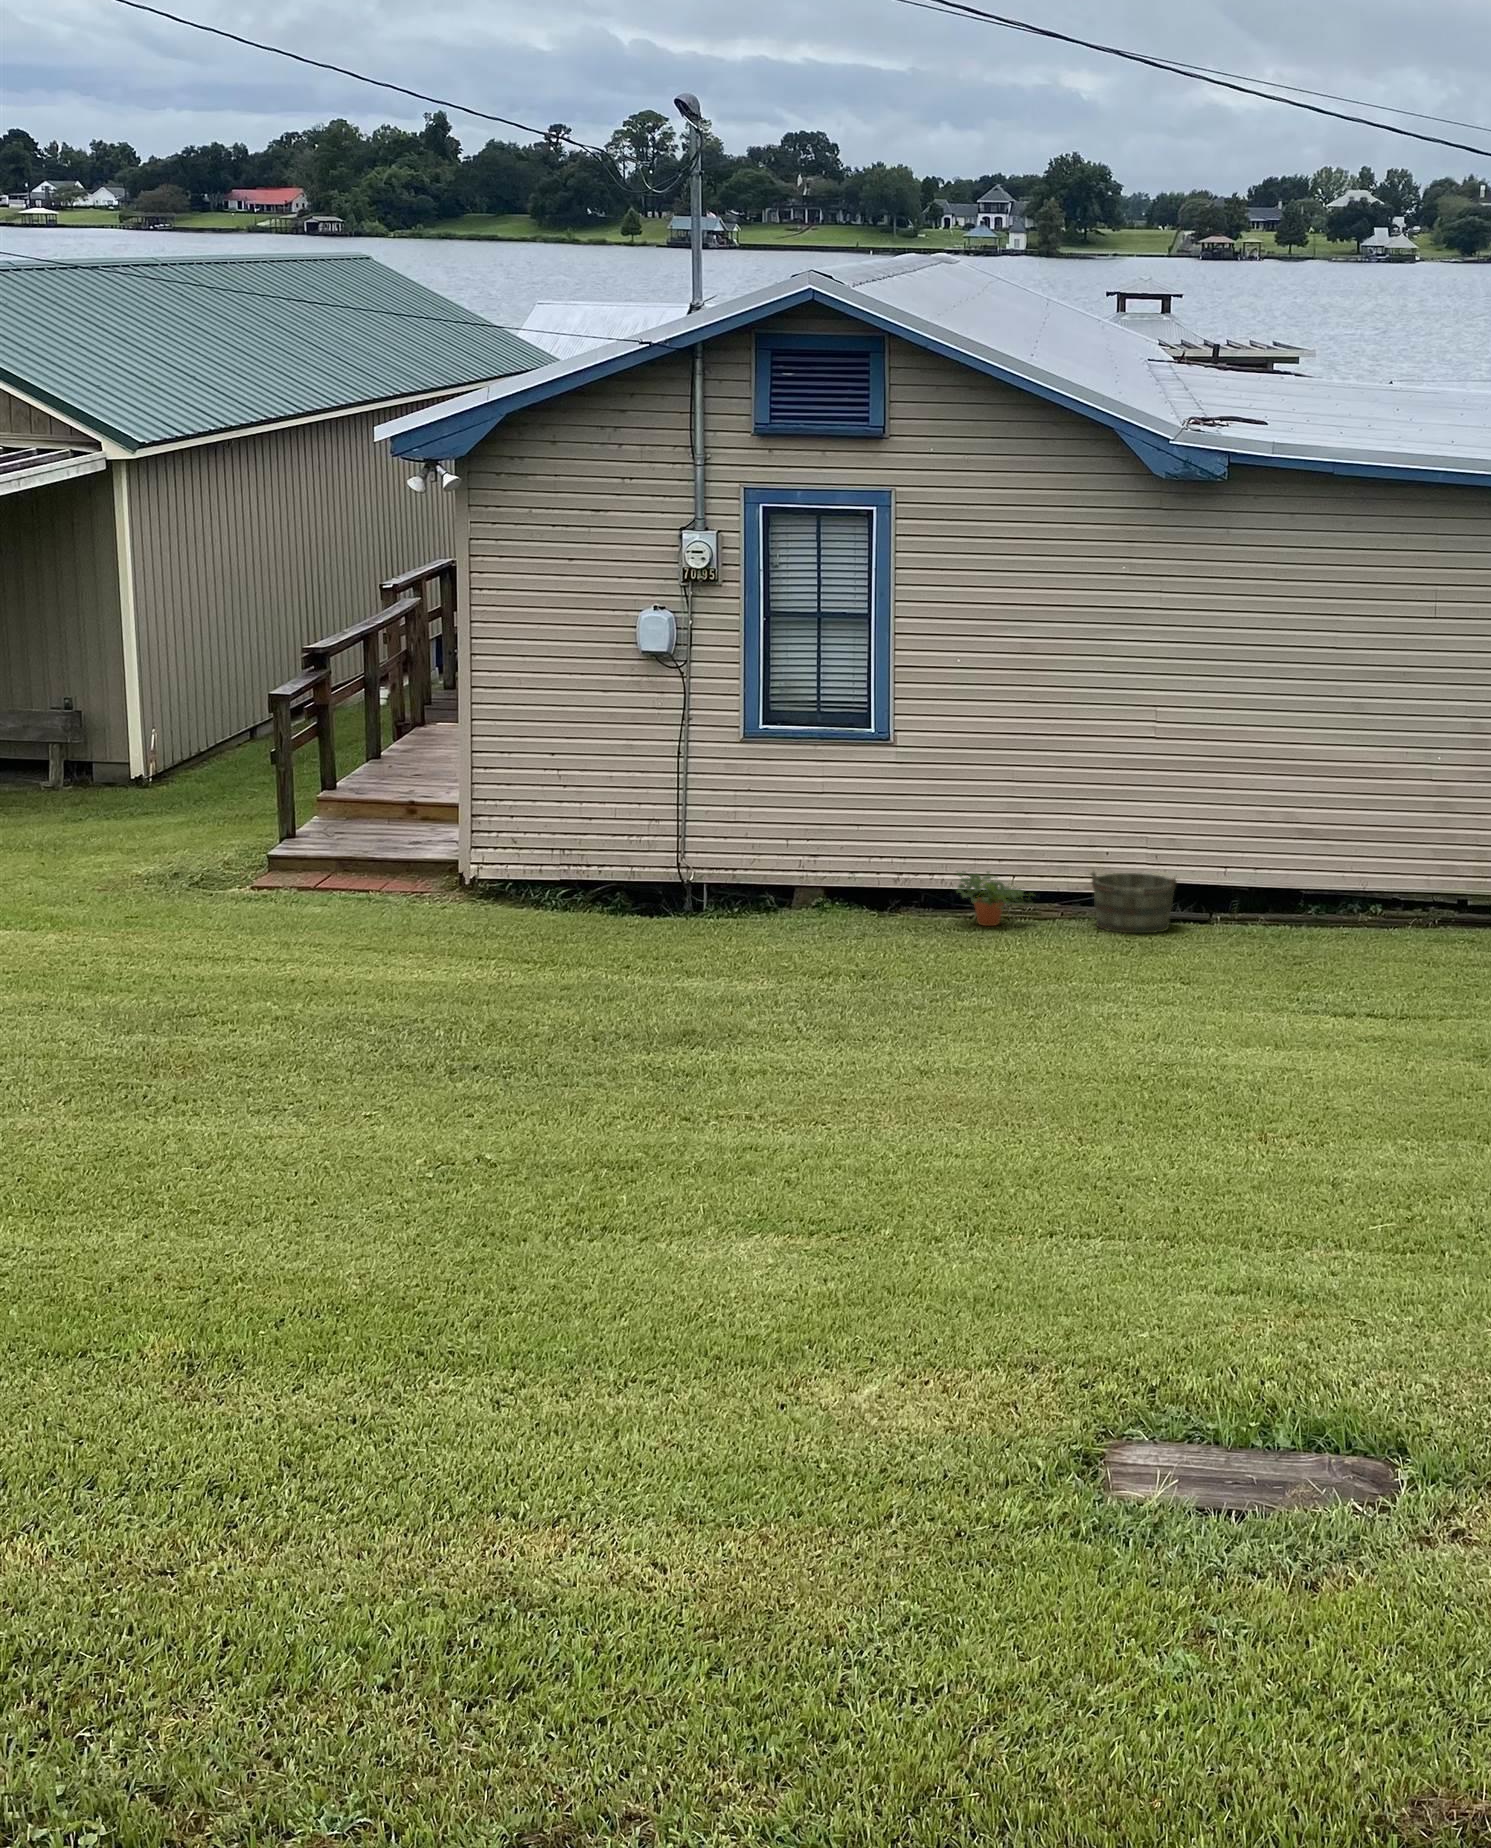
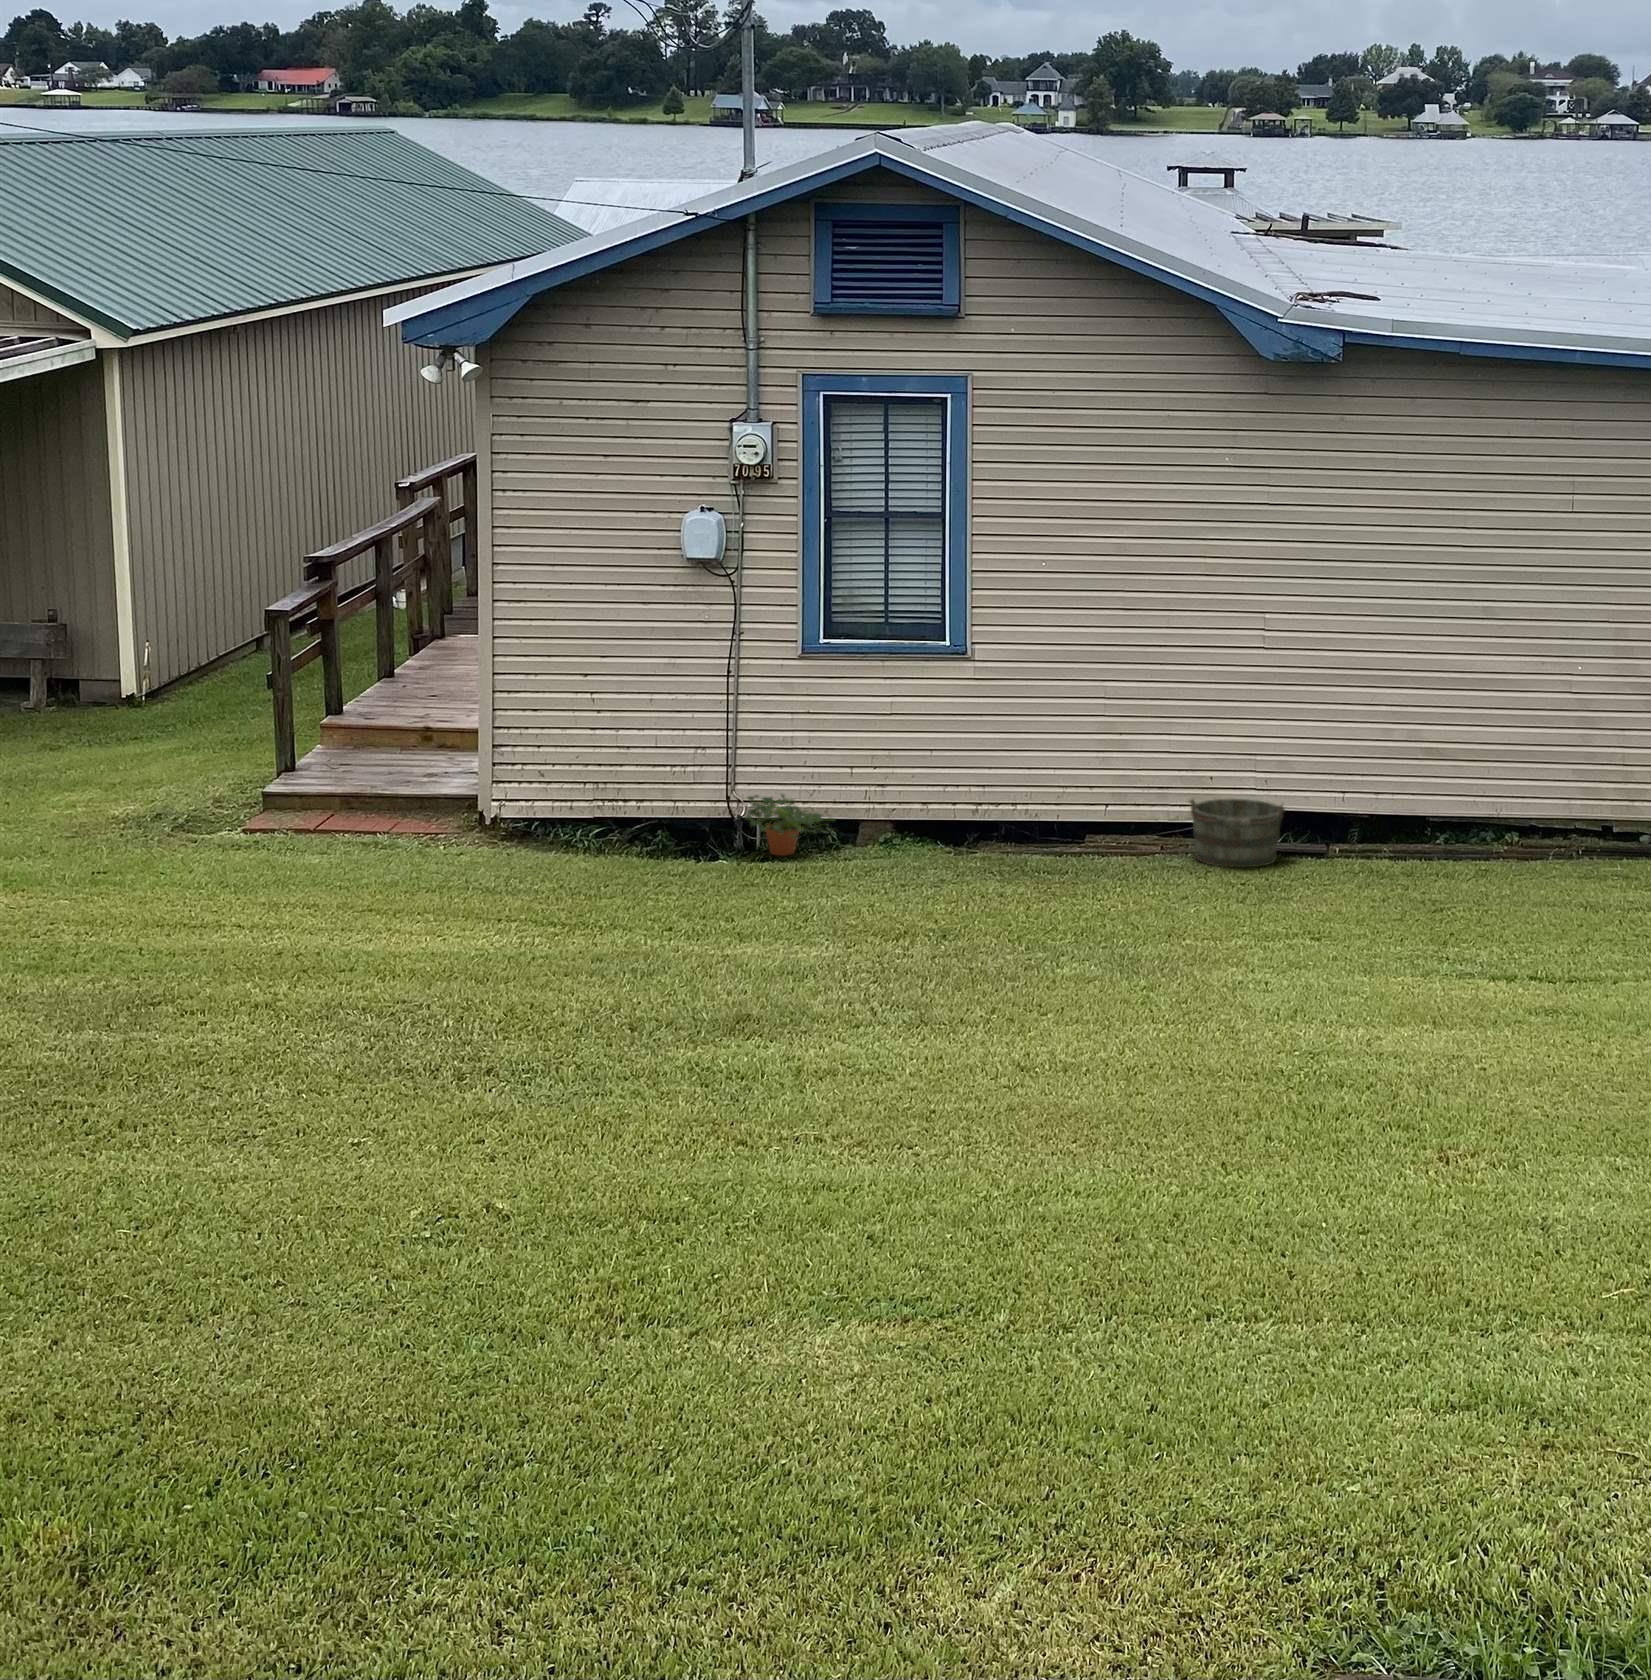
potted plant: present [957,871,1033,926] -> present [745,794,834,856]

